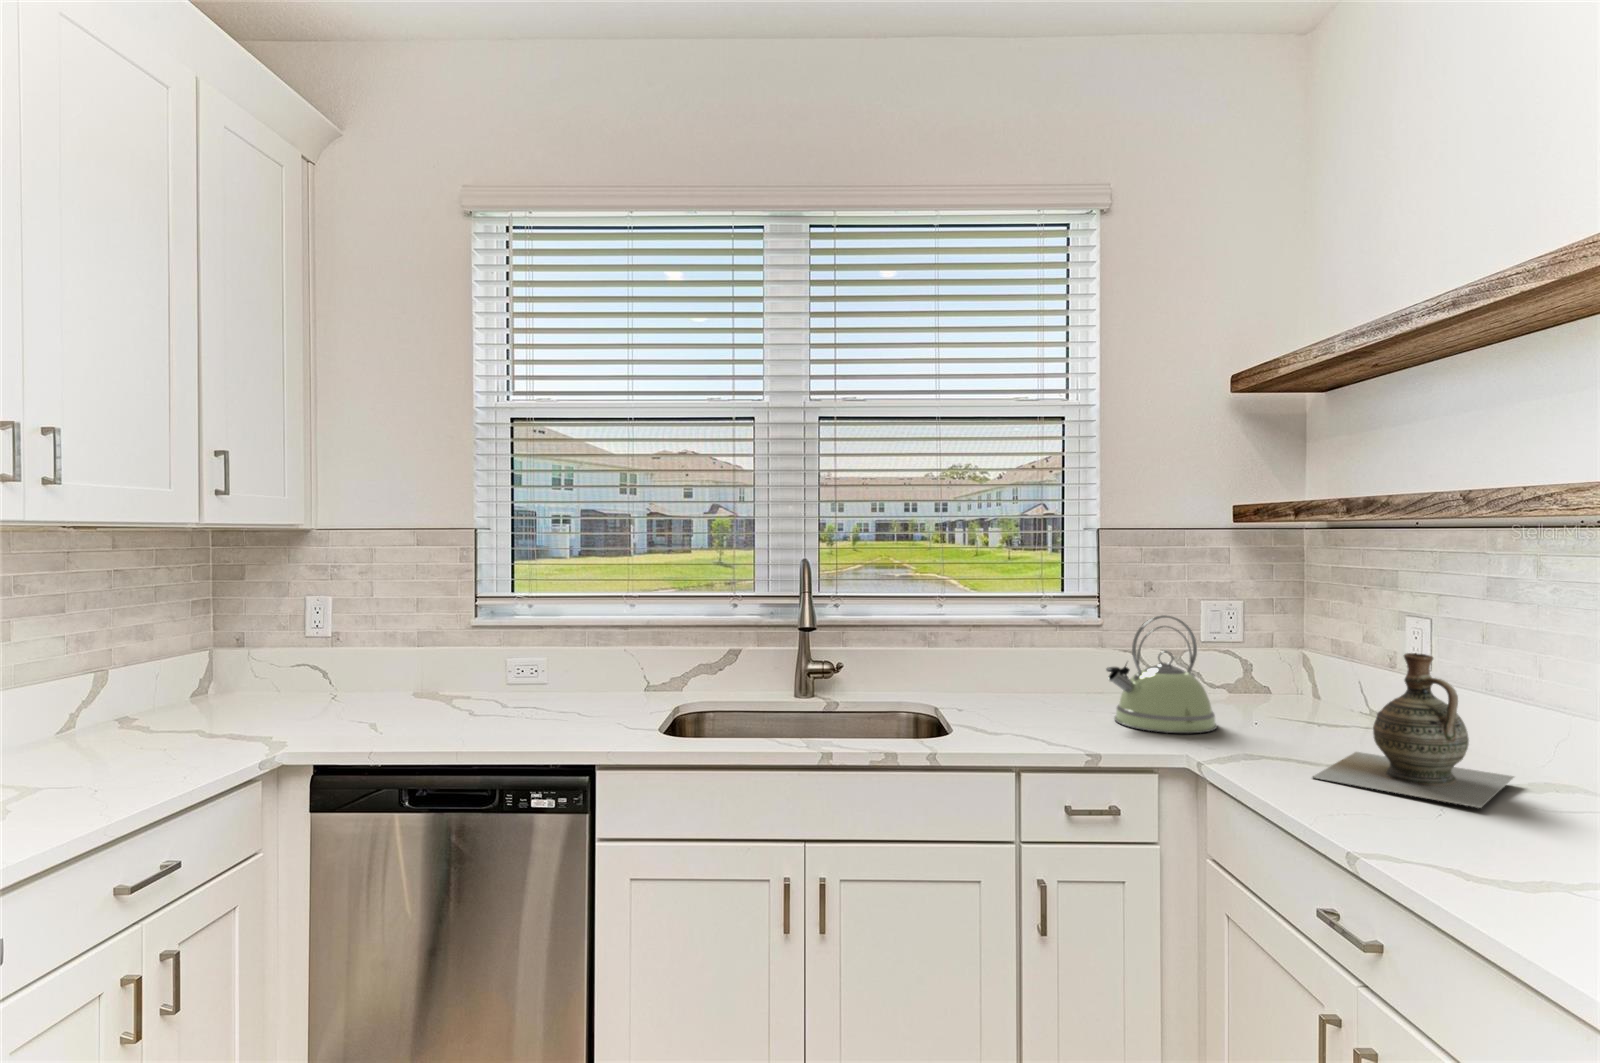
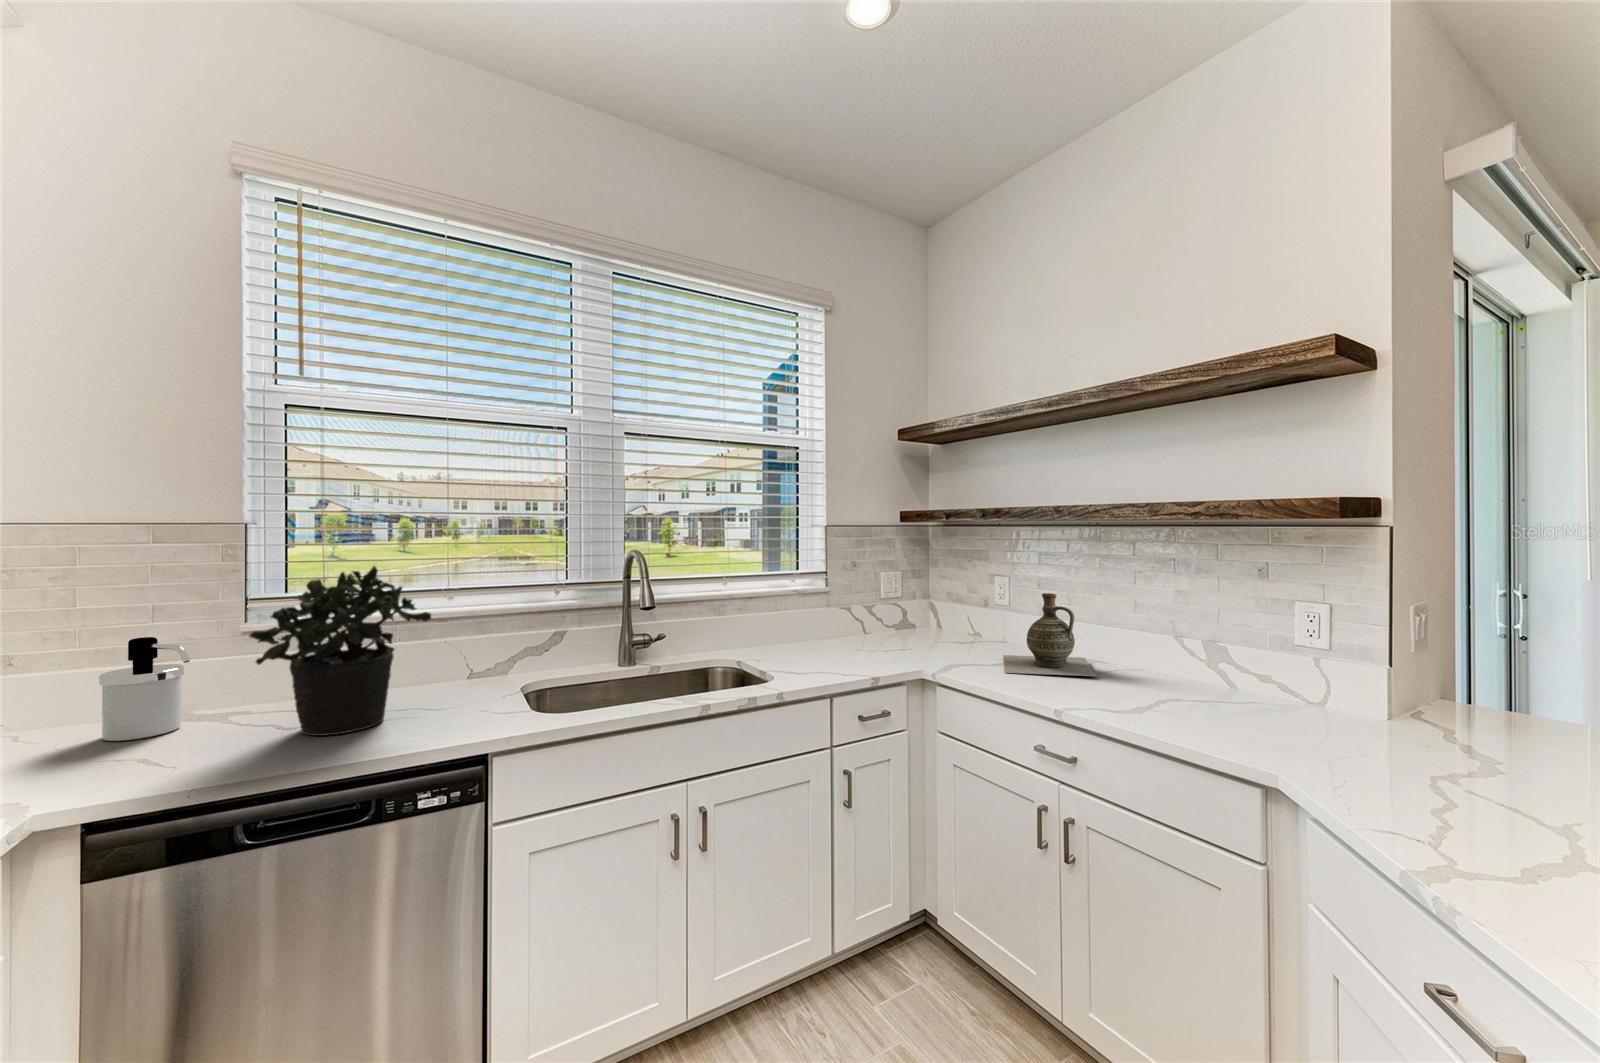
potted plant: none [429,572,571,727] -> present [249,566,431,736]
kettle: present [1106,615,1217,733] -> none [856,581,920,658]
soap dispenser: none [363,626,416,709] -> present [99,637,190,741]

